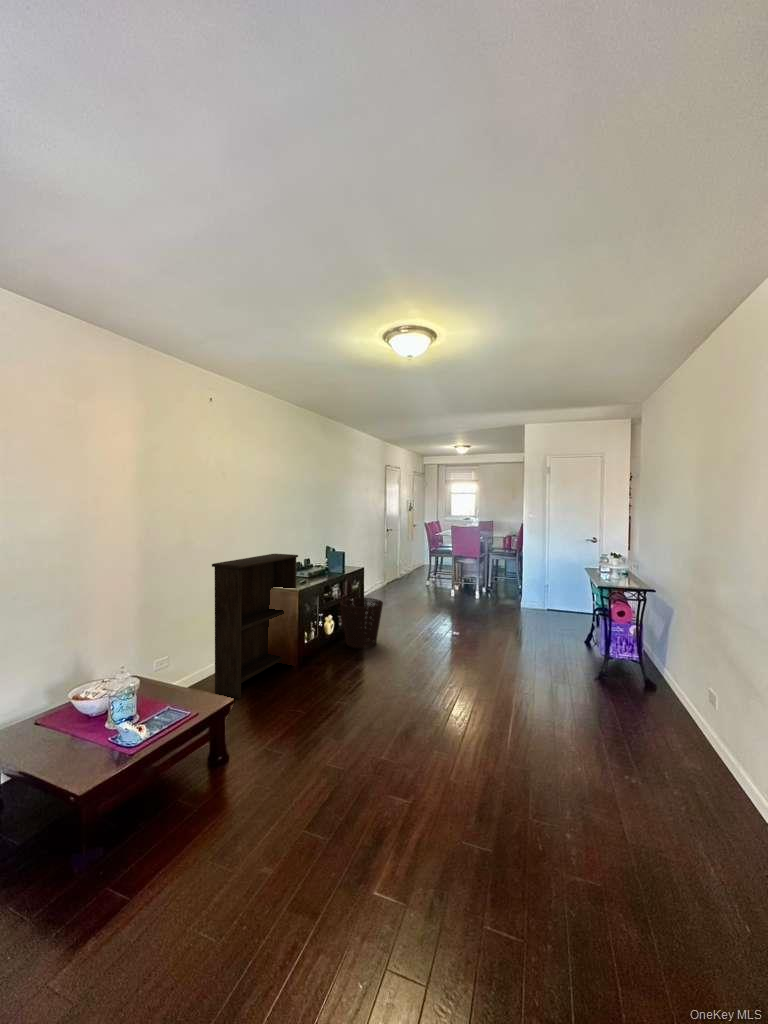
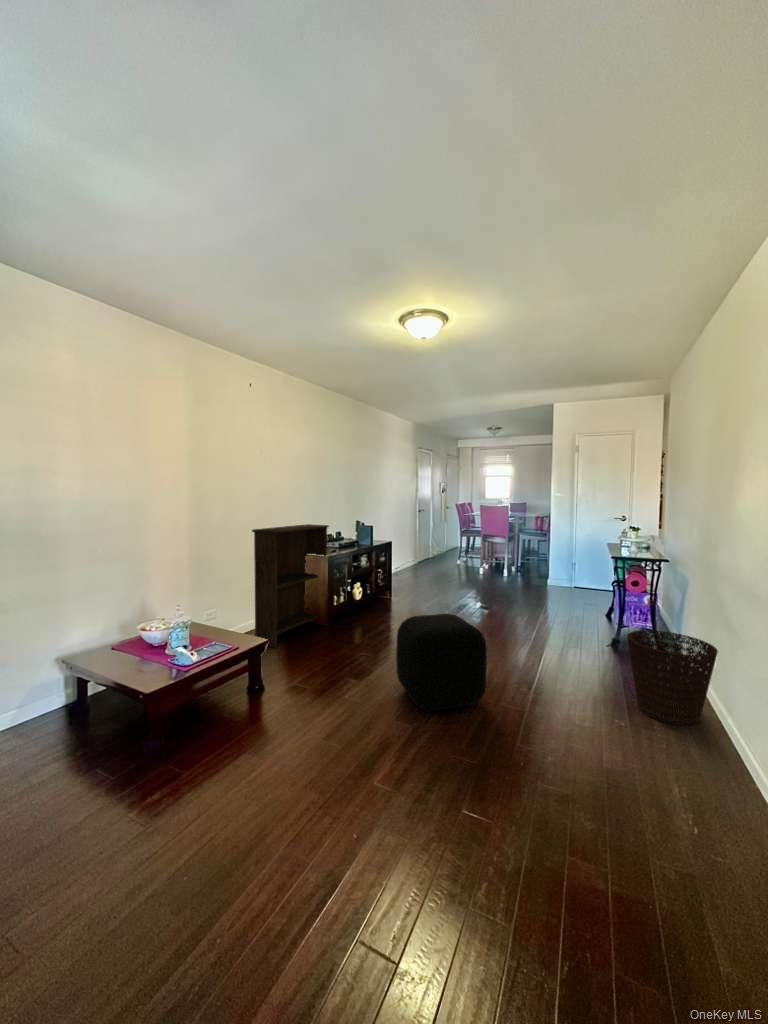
basket: present [340,598,383,648] -> present [627,630,718,726]
ottoman: none [383,660,485,777] -> present [396,614,487,710]

